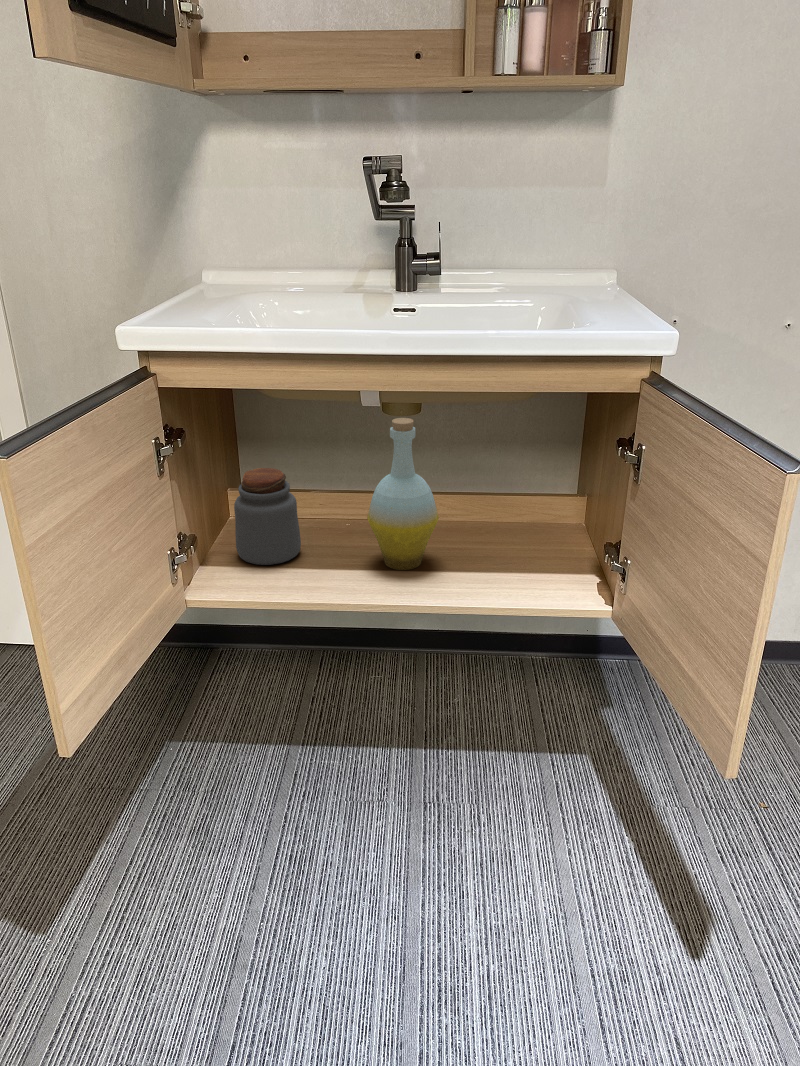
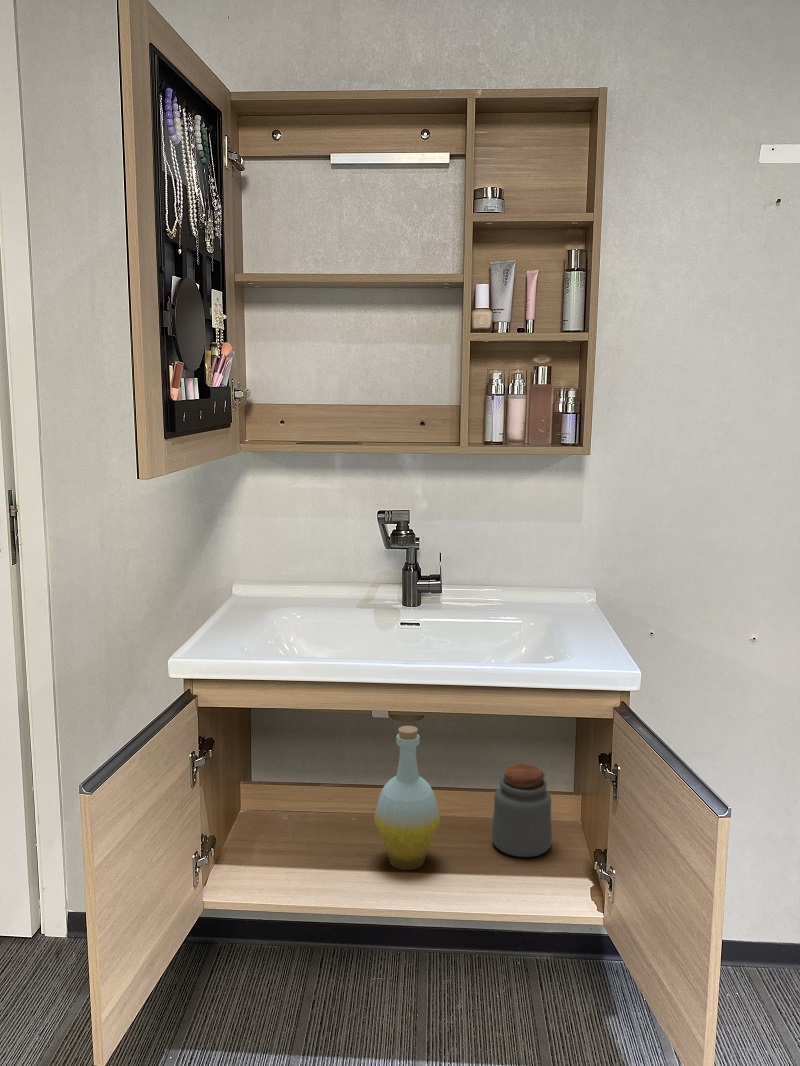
jar: present [234,468,301,565] -> present [492,764,552,857]

